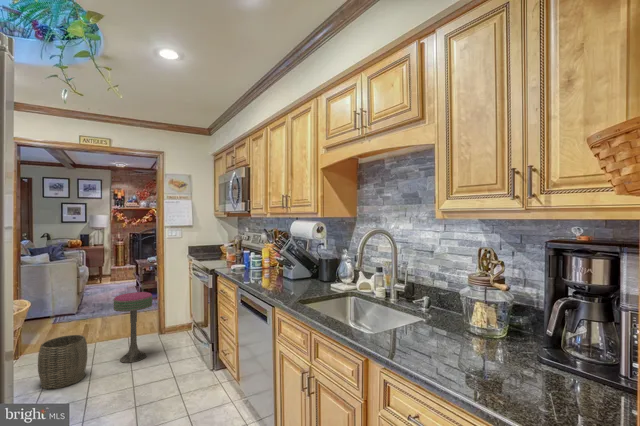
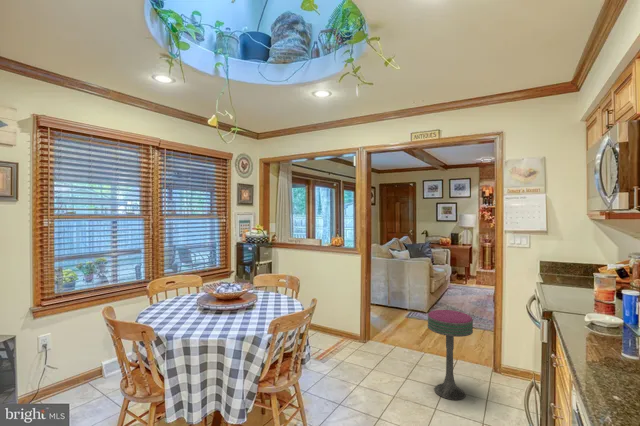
woven basket: present [38,335,87,389] -> none [358,338,399,395]

